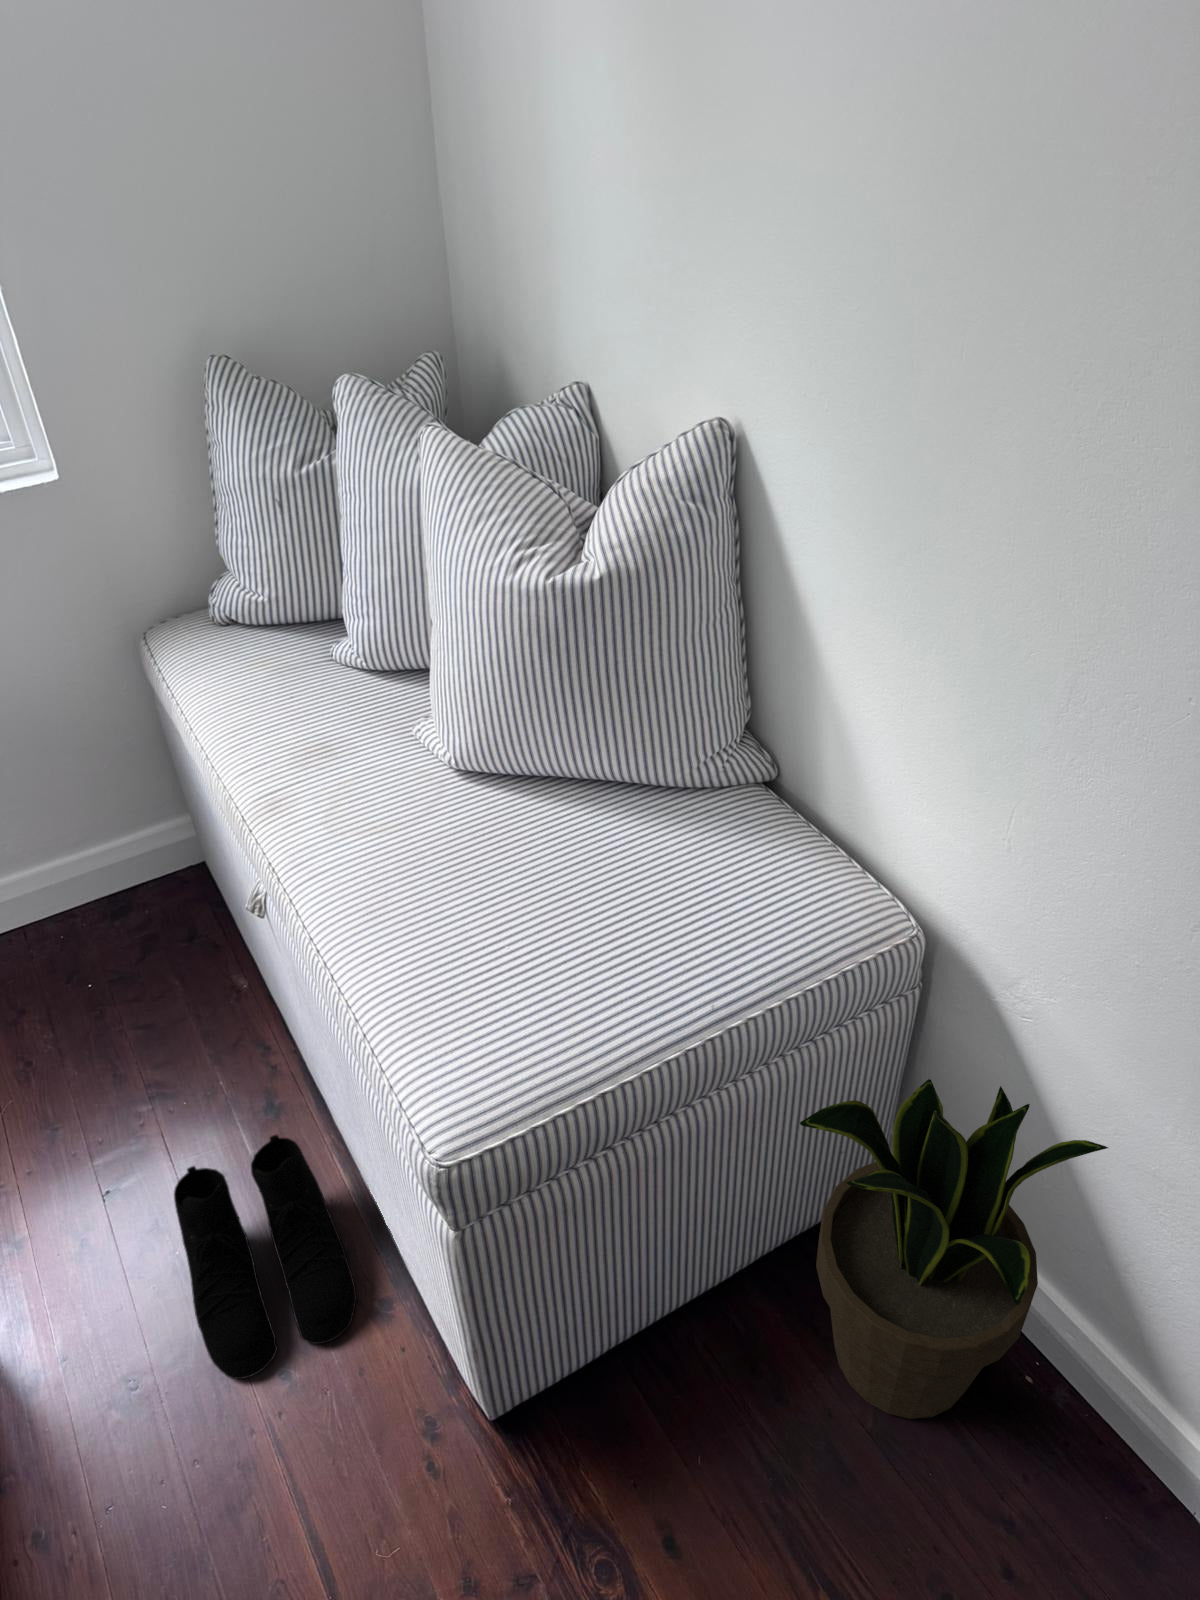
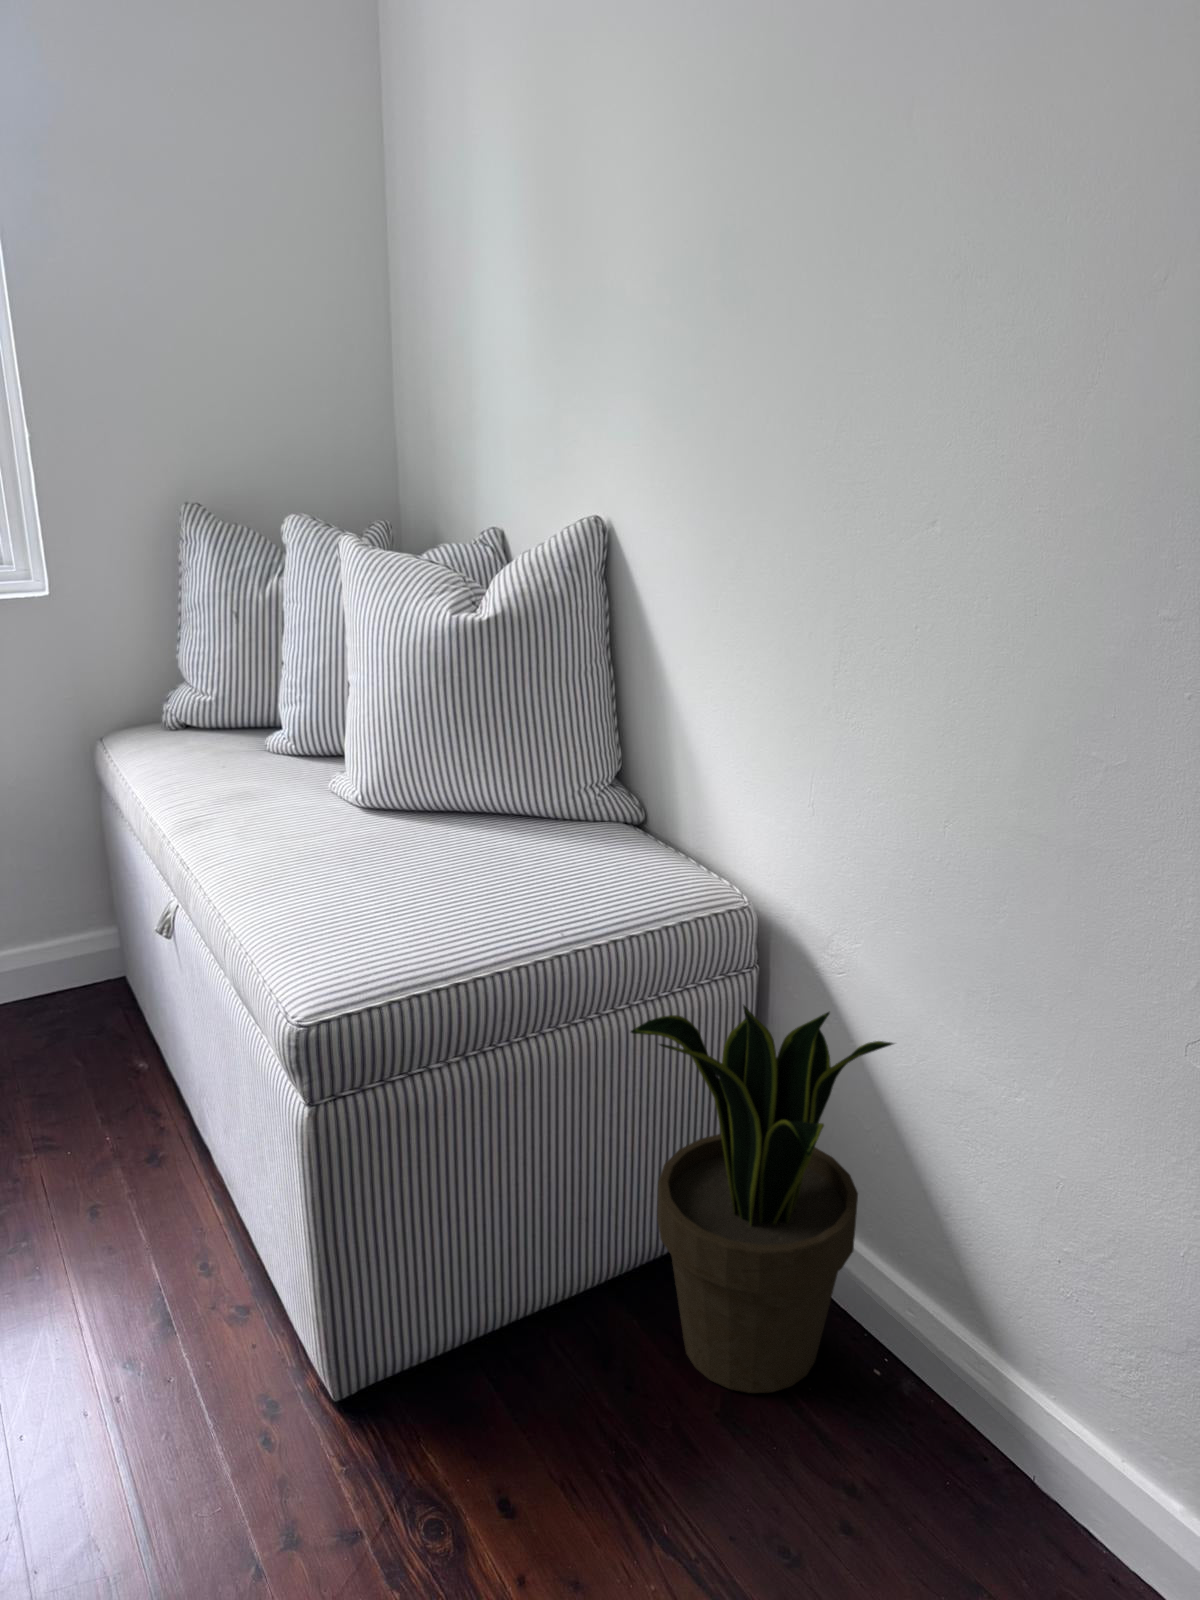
boots: present [174,1134,357,1379] -> none [45,1135,212,1354]

